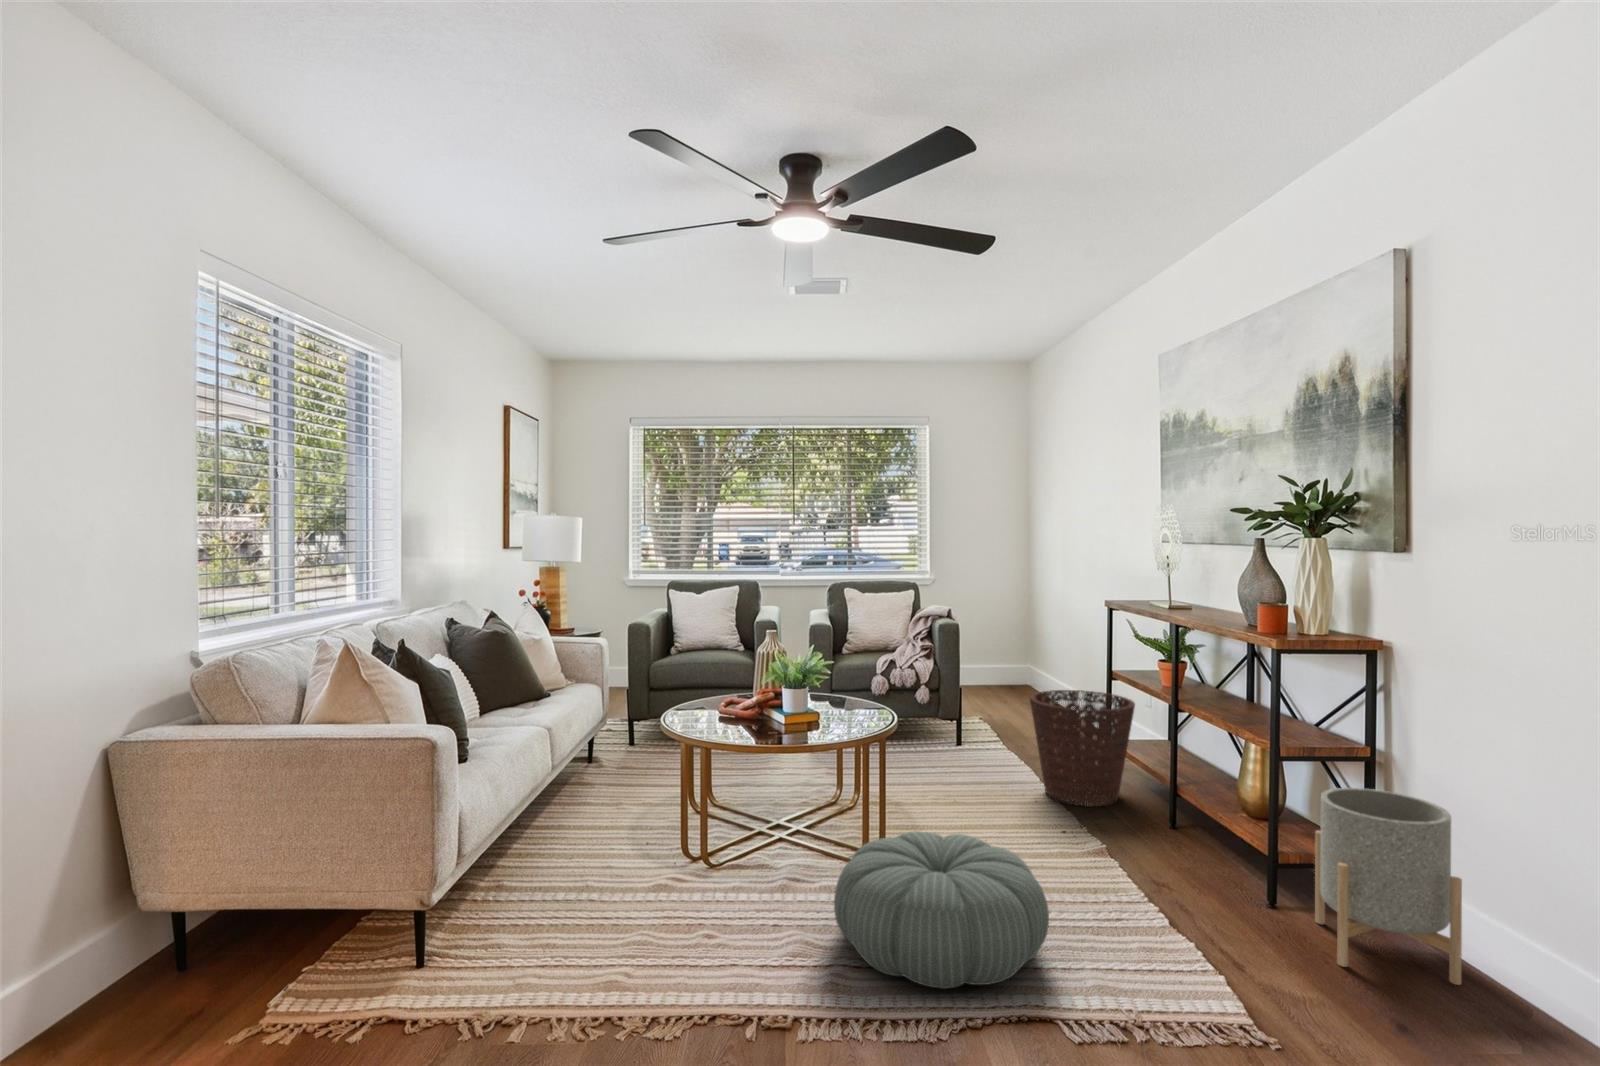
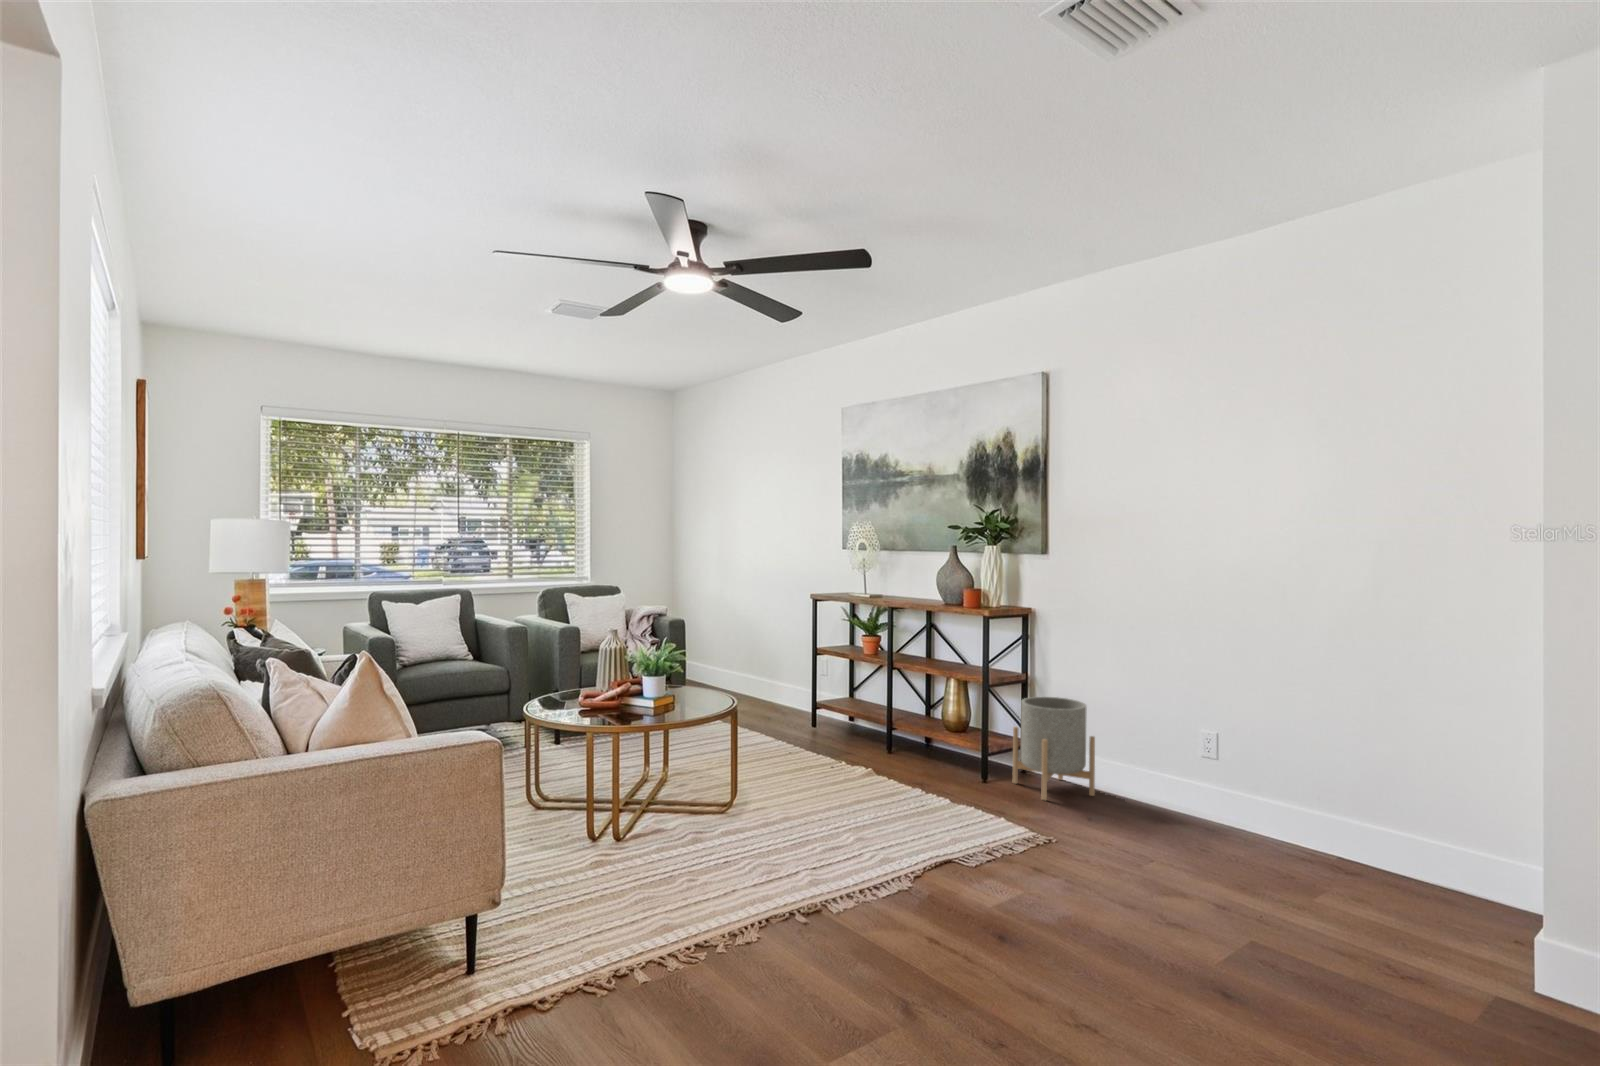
basket: present [1030,690,1135,806] -> none [782,662,858,748]
pouf: present [834,832,1049,989] -> none [772,765,925,866]

